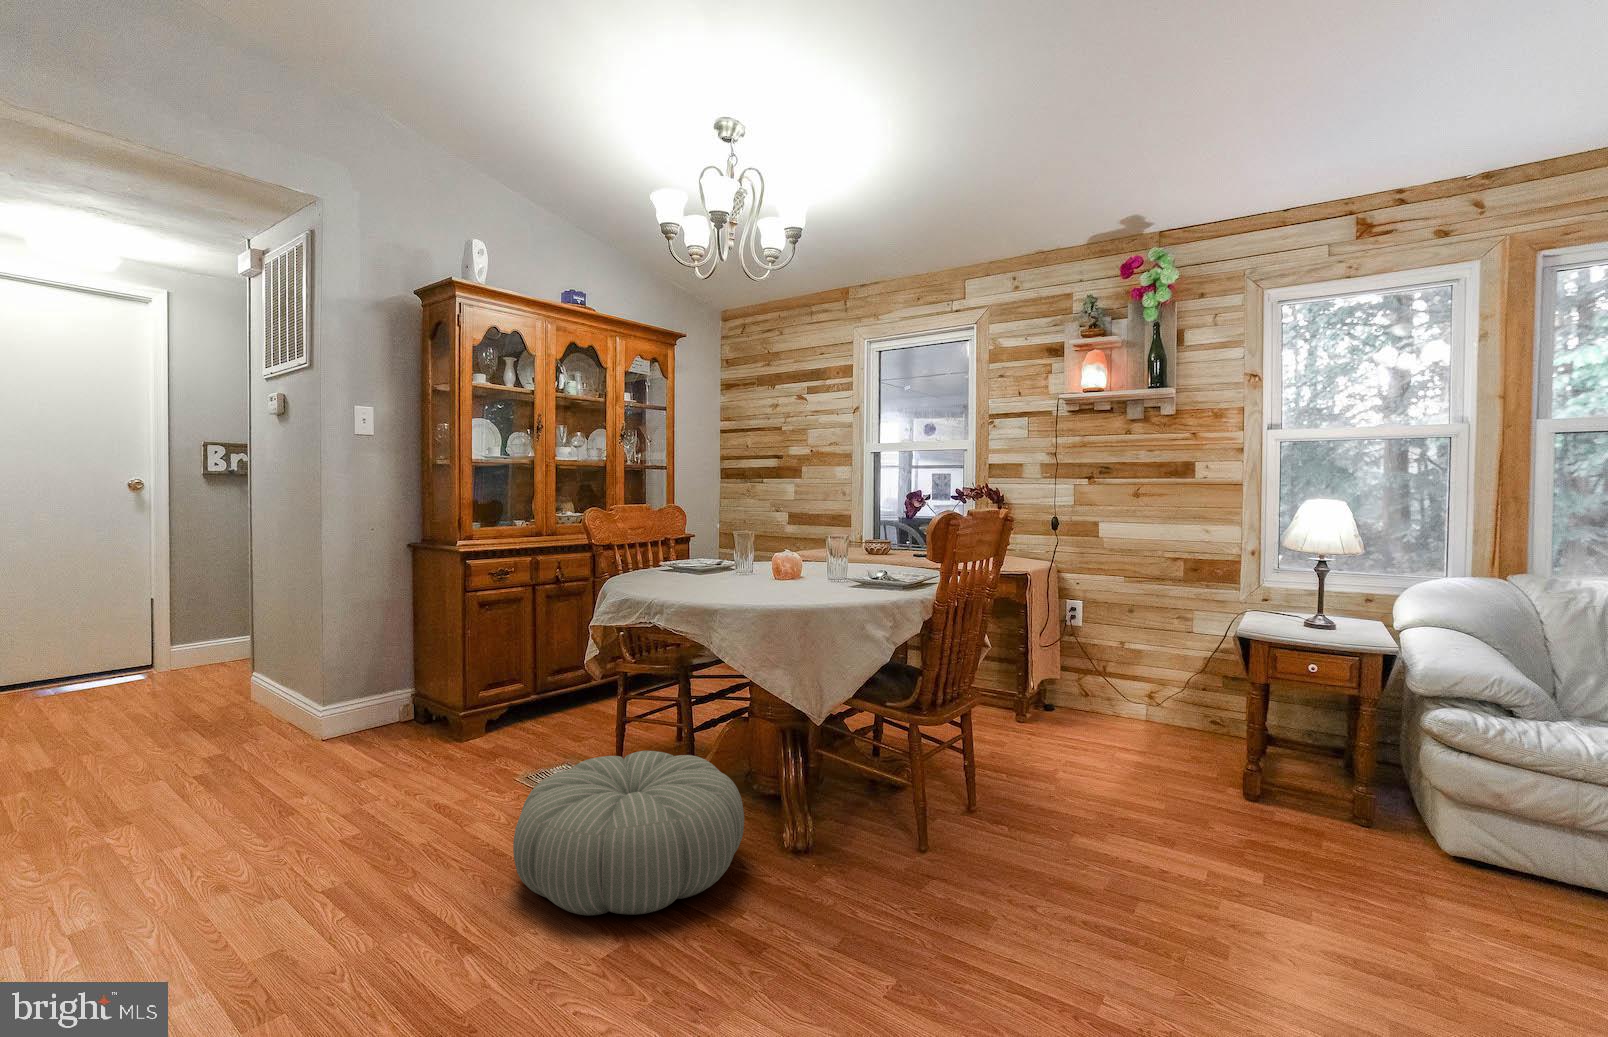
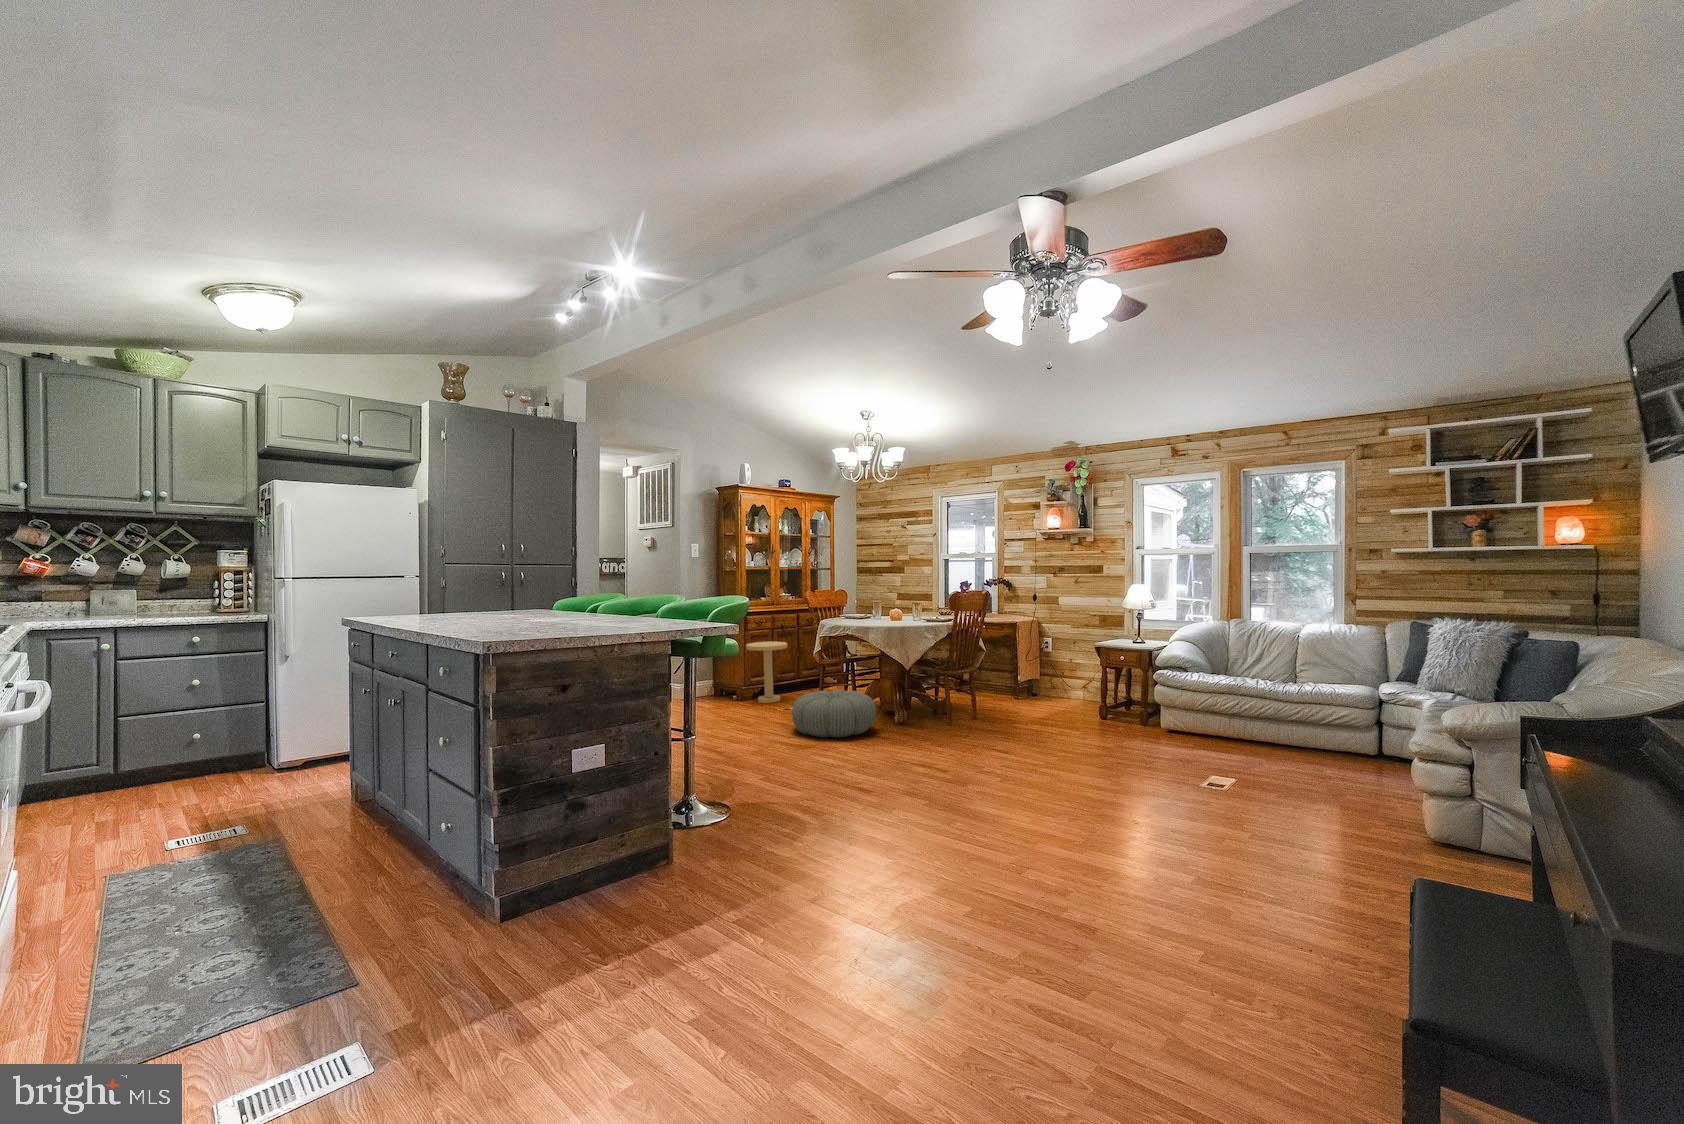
side table: none [466,611,560,745] -> present [746,641,787,703]

